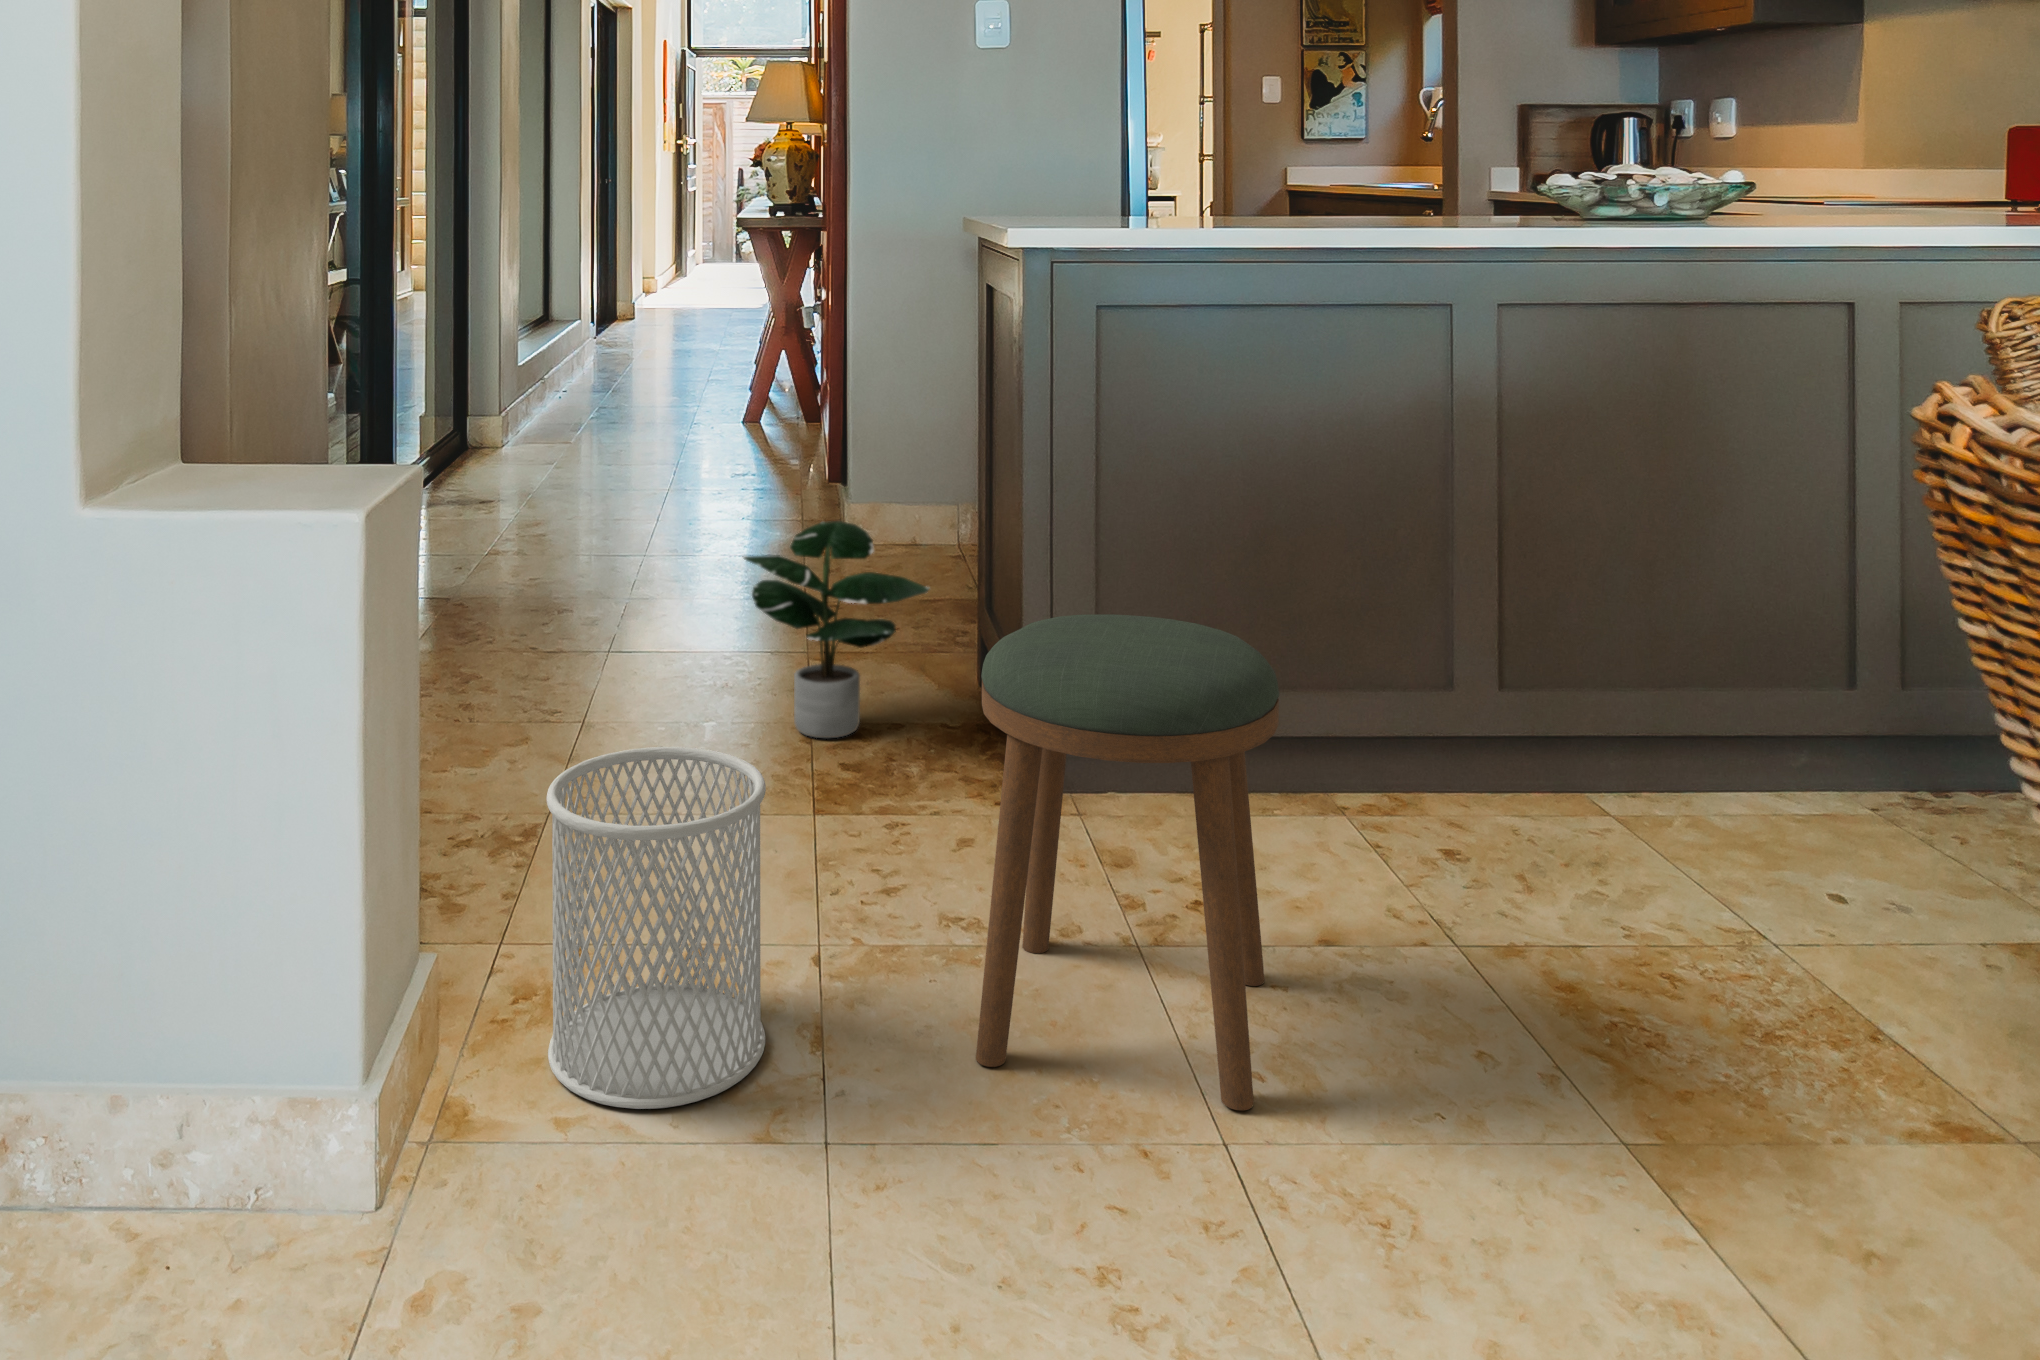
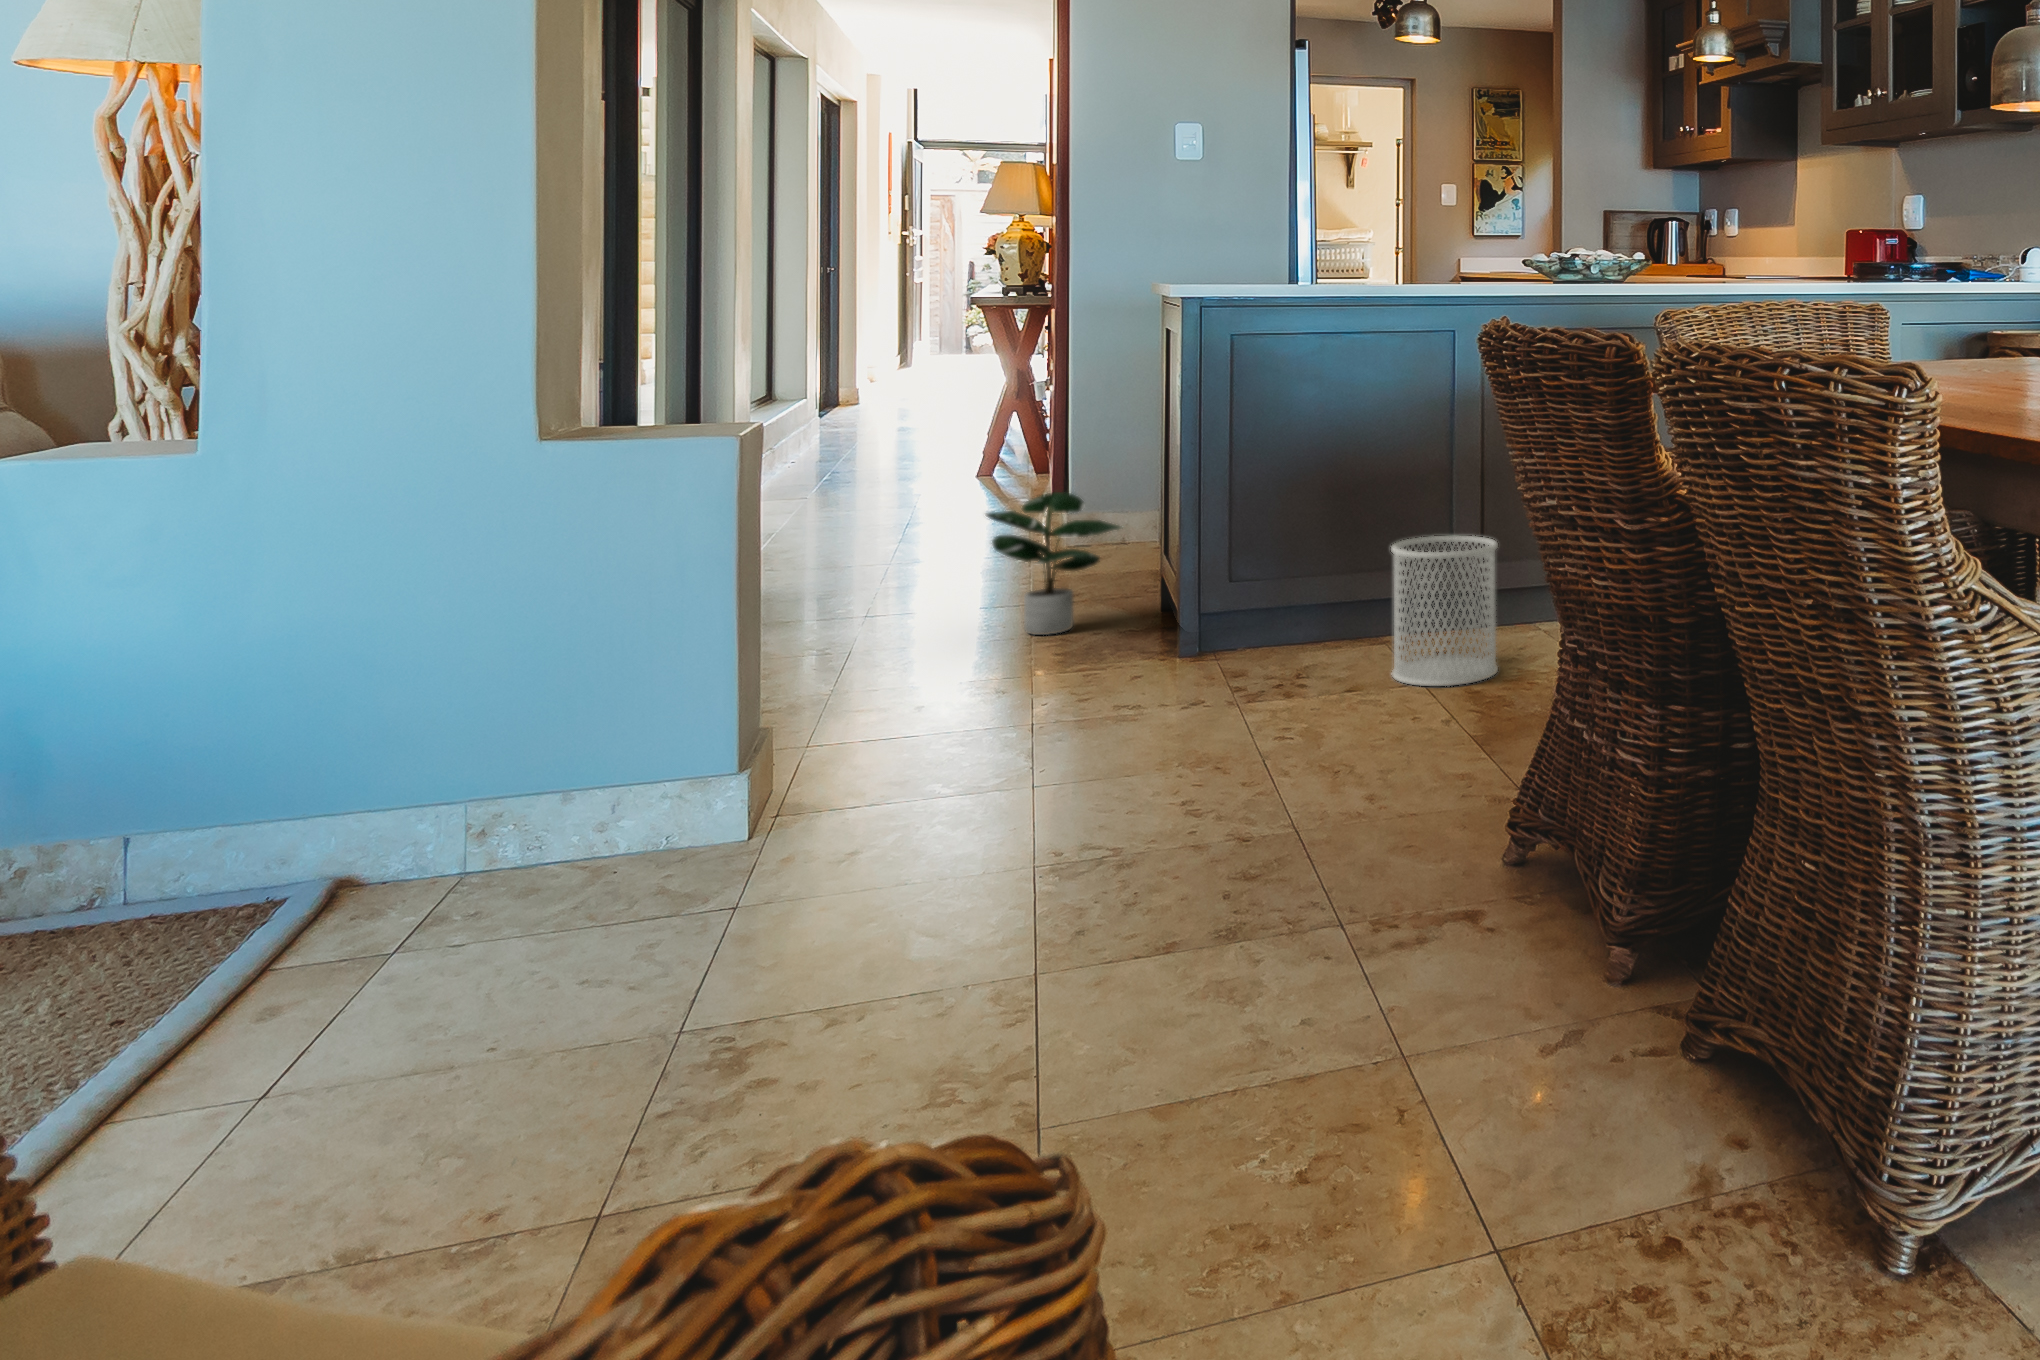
stool: present [976,614,1279,1110] -> none [1134,495,1310,735]
wastebasket: present [546,747,766,1109] -> present [1391,536,1498,686]

